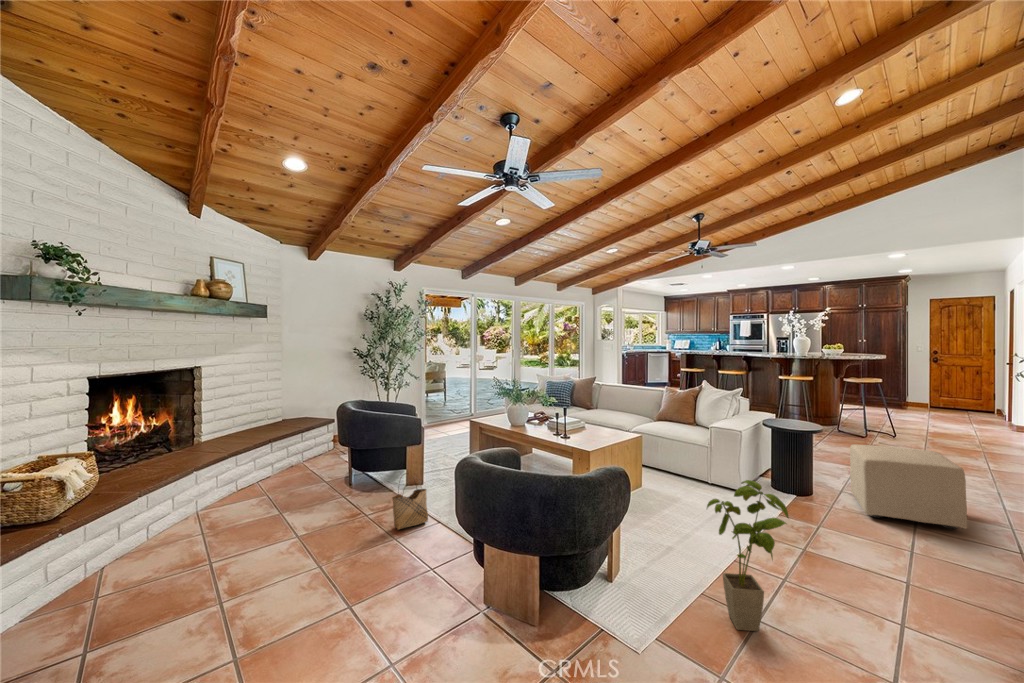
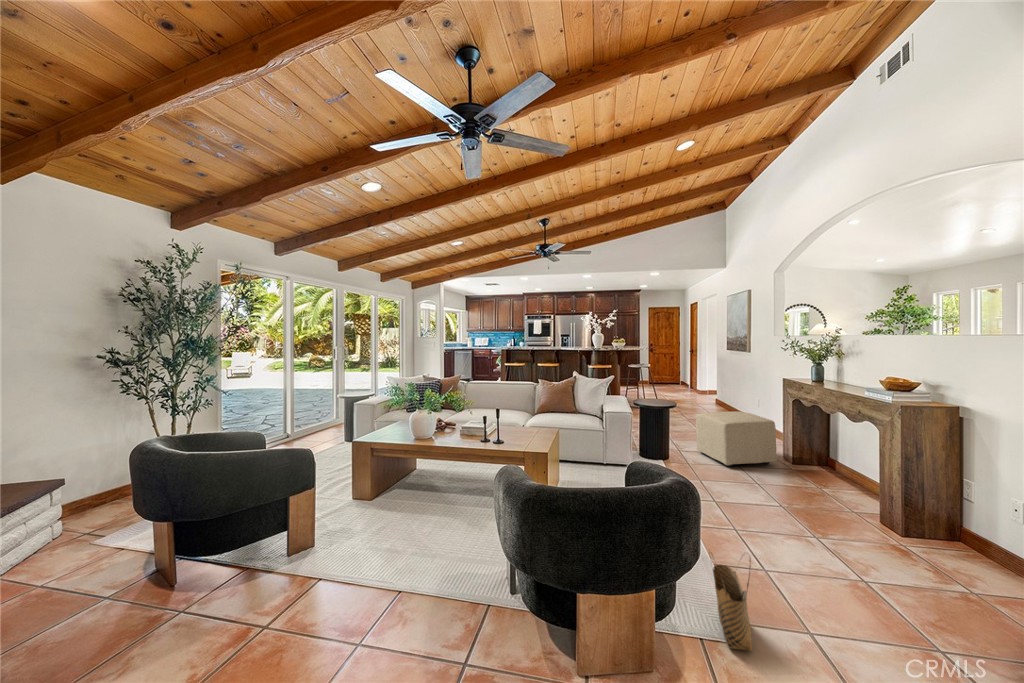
woven basket: present [392,477,428,529] -> present [713,555,752,651]
house plant: present [707,480,789,631] -> none [762,456,846,595]

